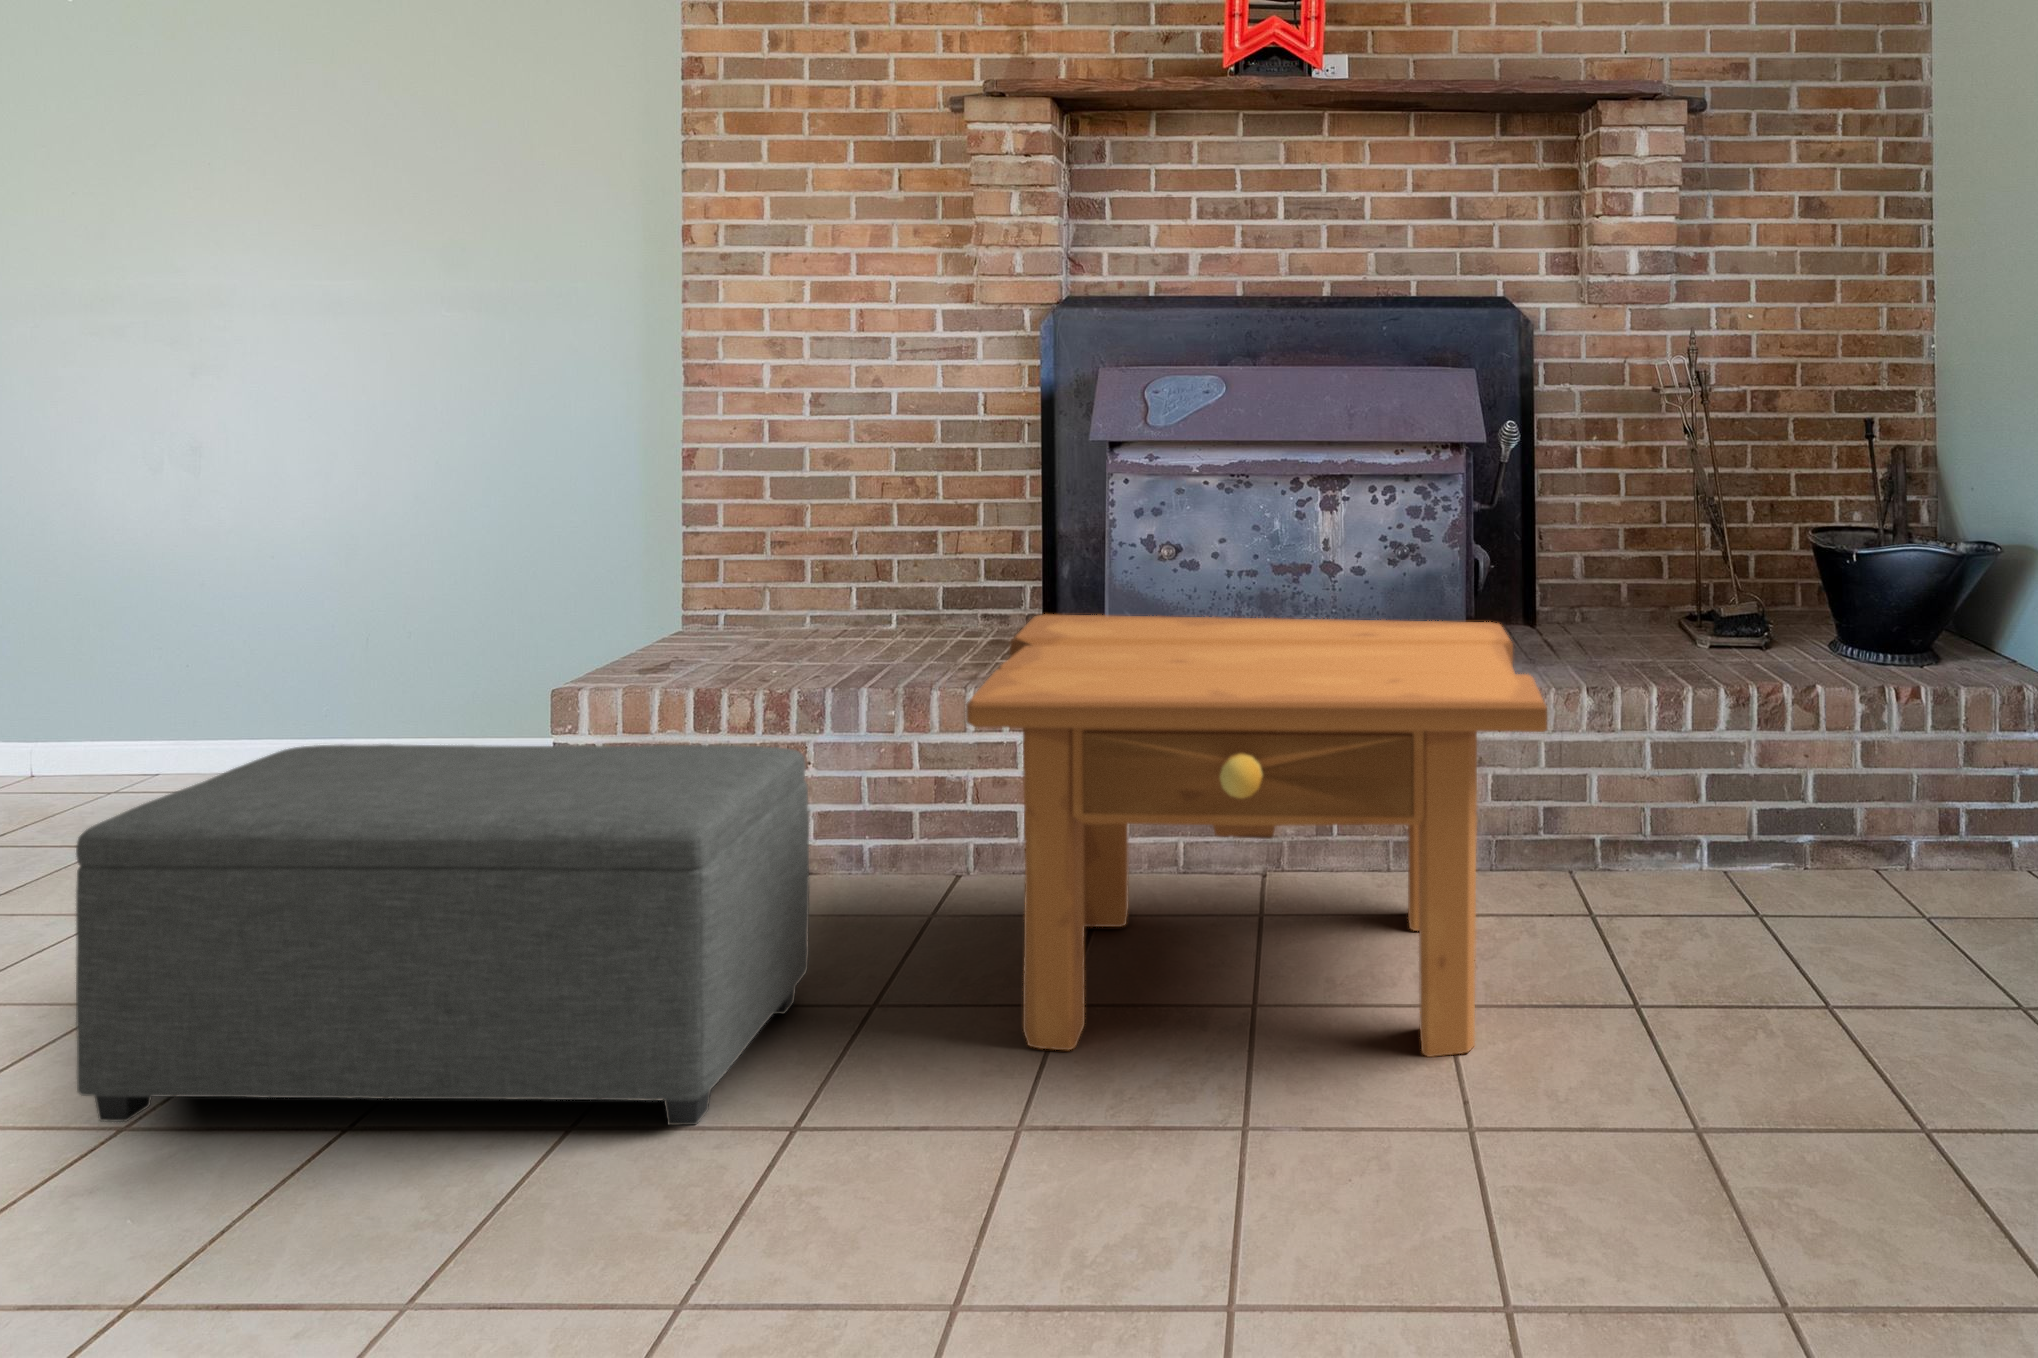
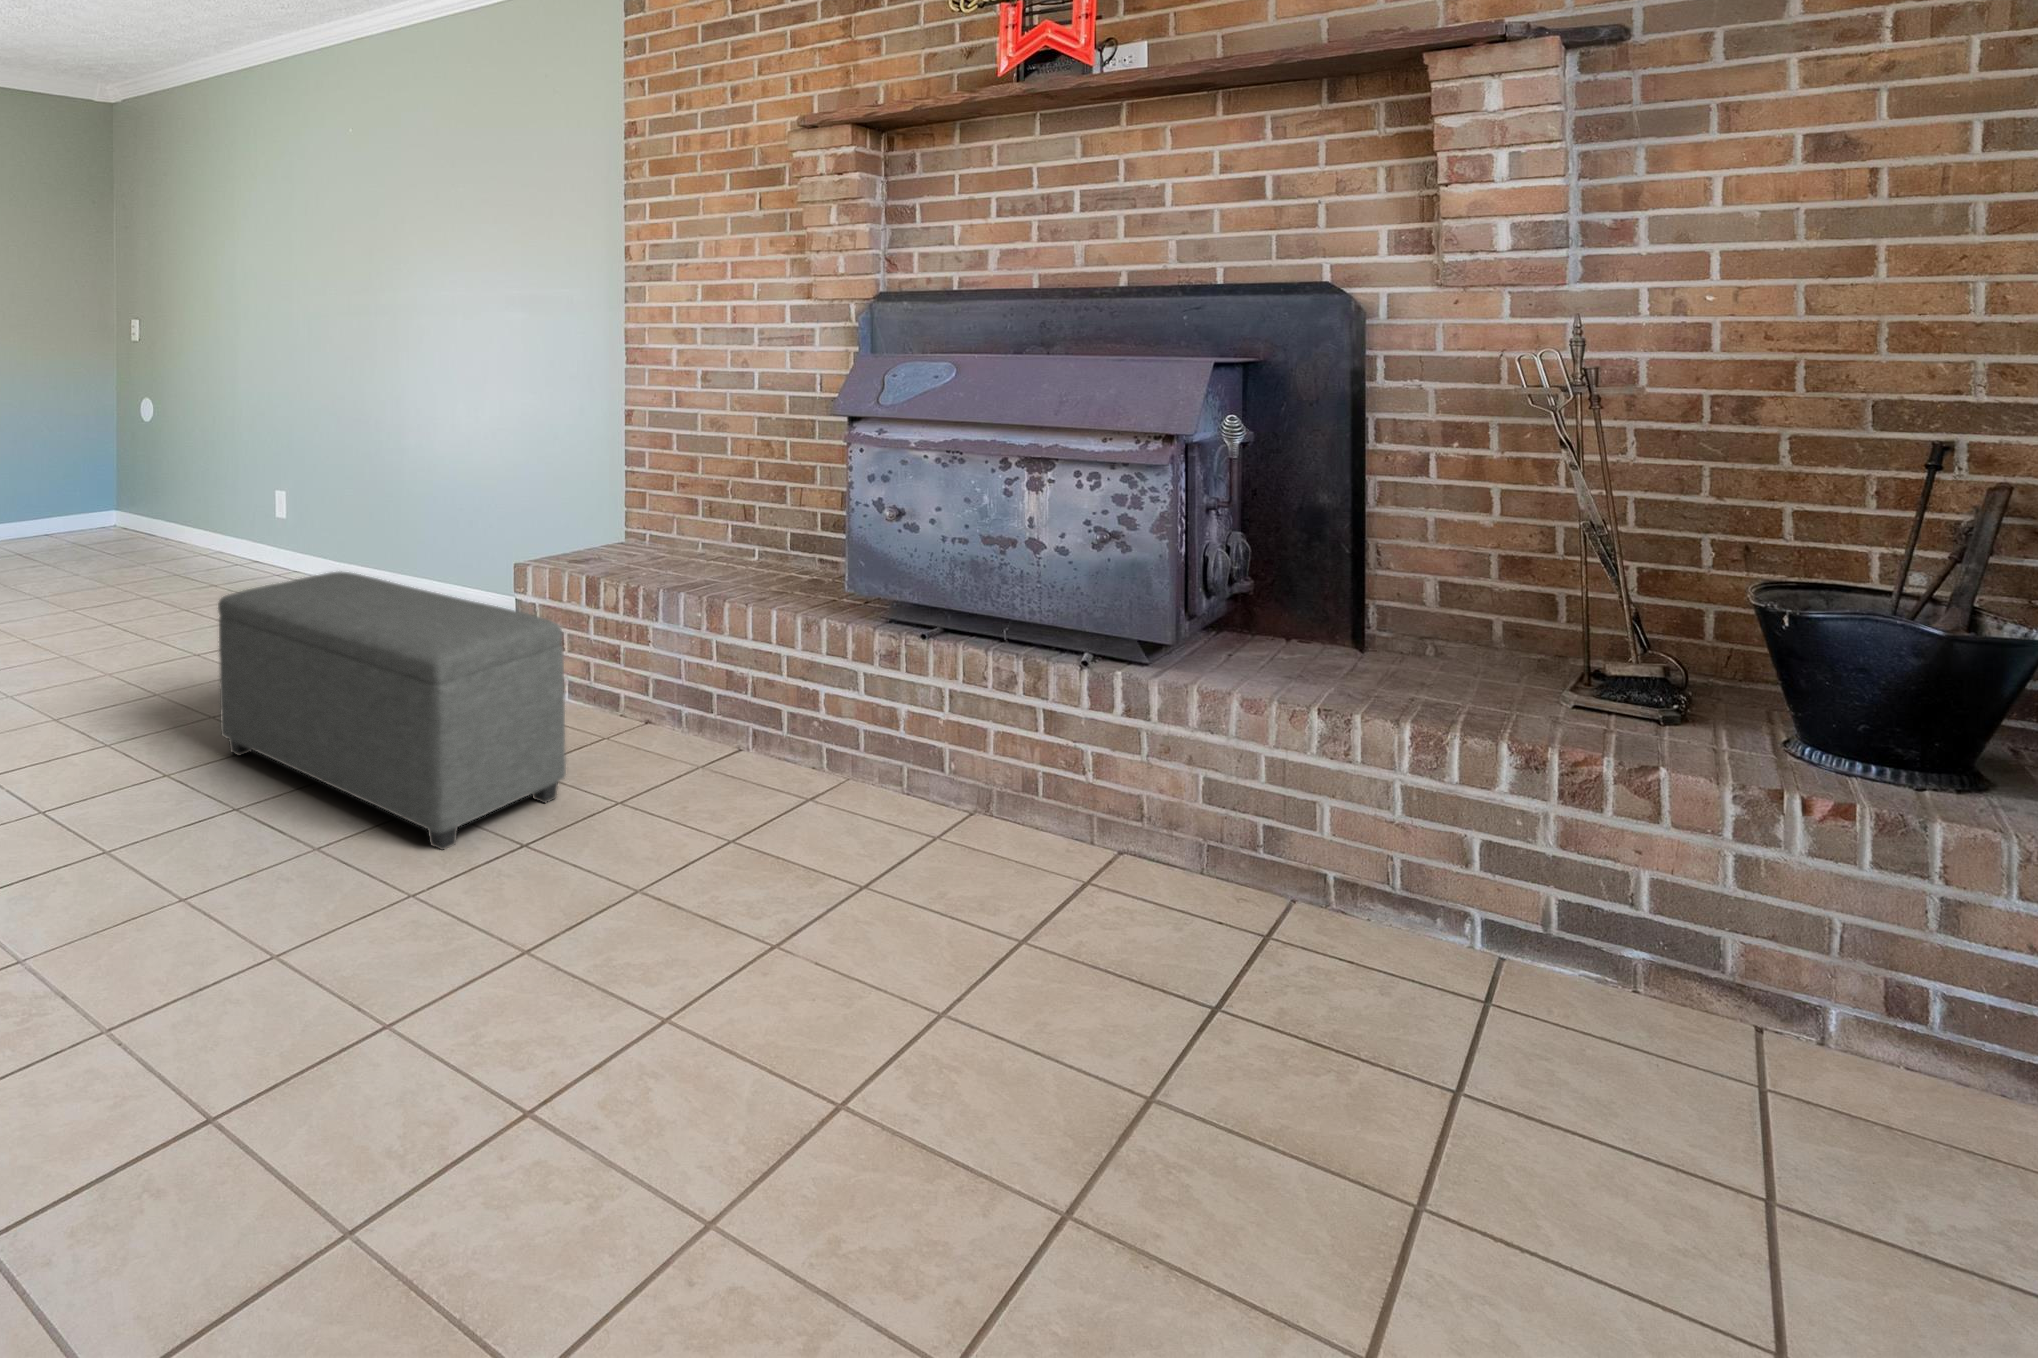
side table: present [966,614,1547,1057] -> none [612,553,1165,1013]

